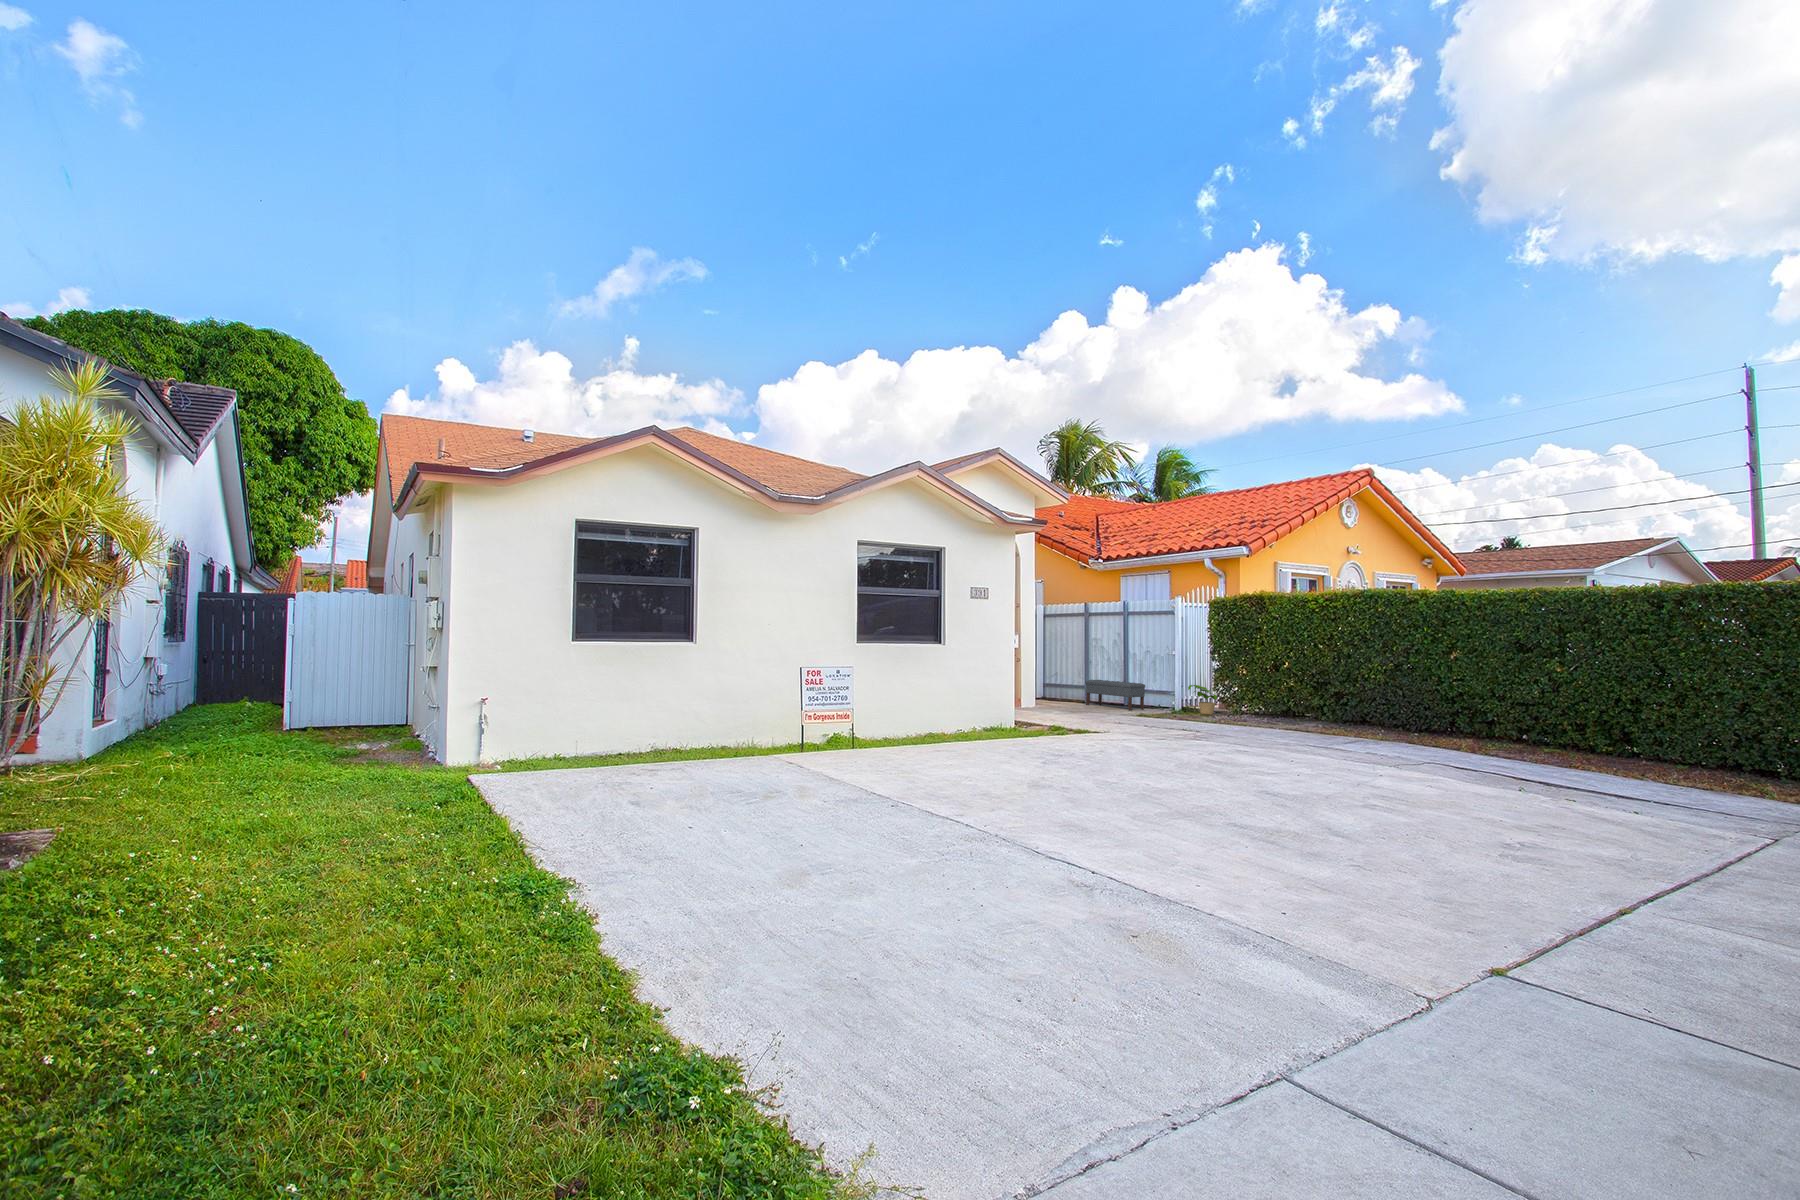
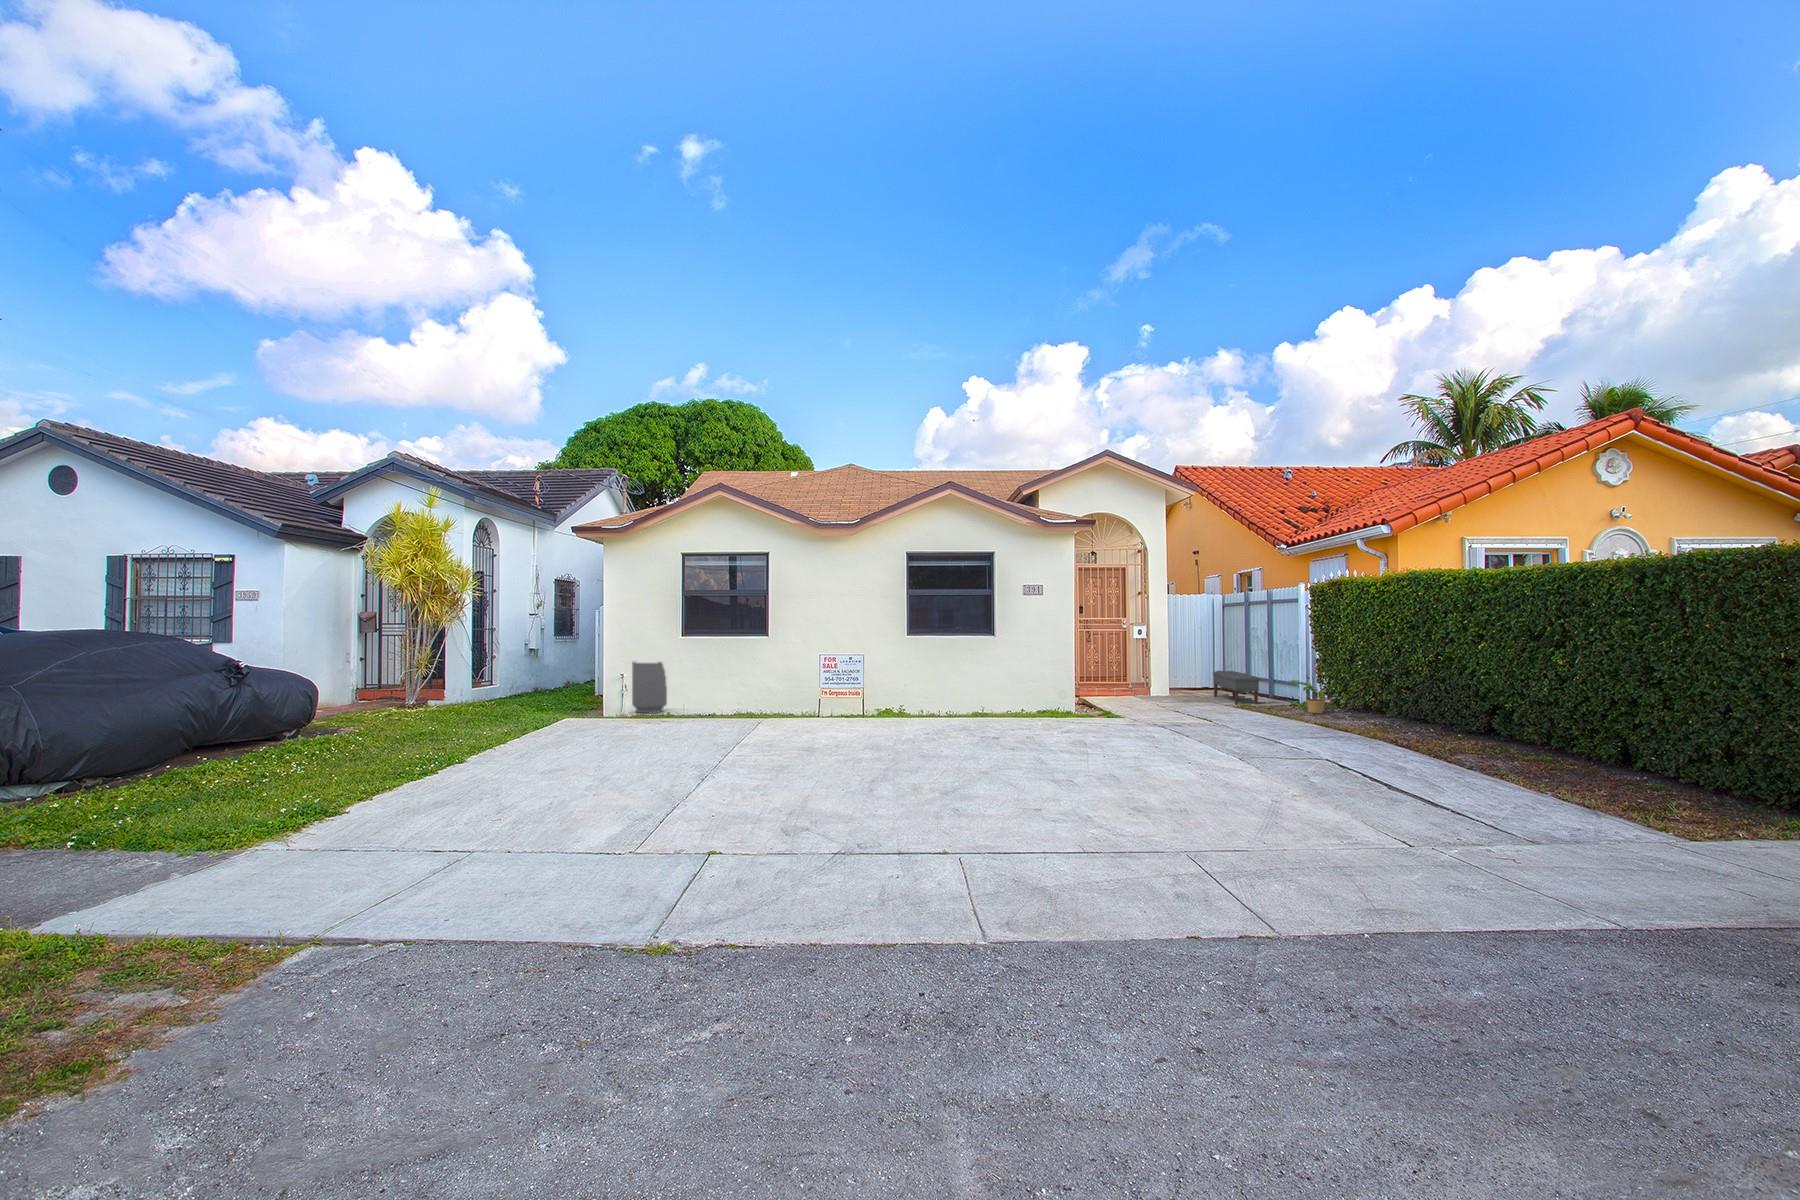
trash can: none [542,679,601,763] -> present [632,662,667,713]

